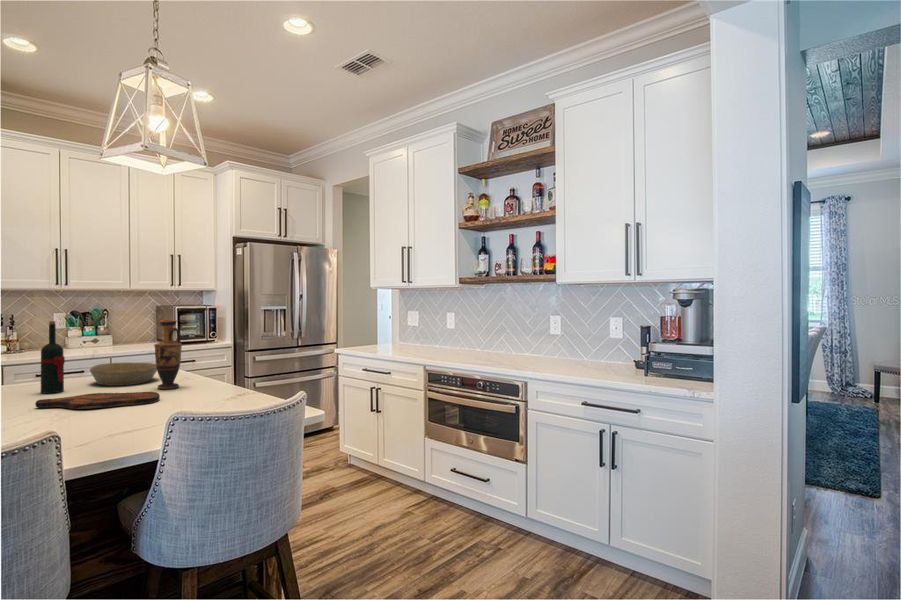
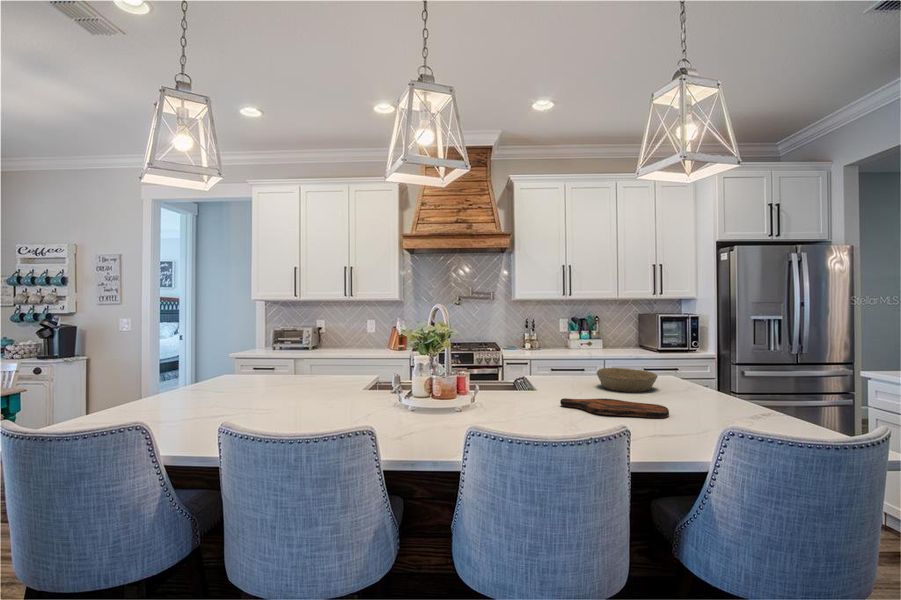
vase: present [154,320,182,389] -> none [657,329,686,403]
wine bottle: present [41,321,65,394] -> none [561,327,578,392]

